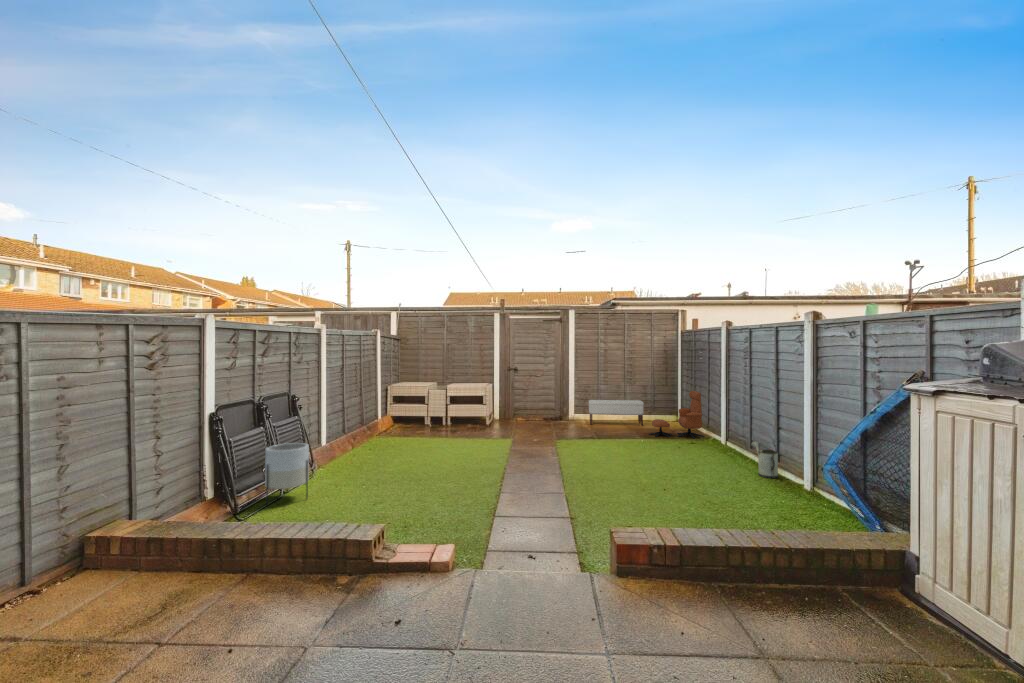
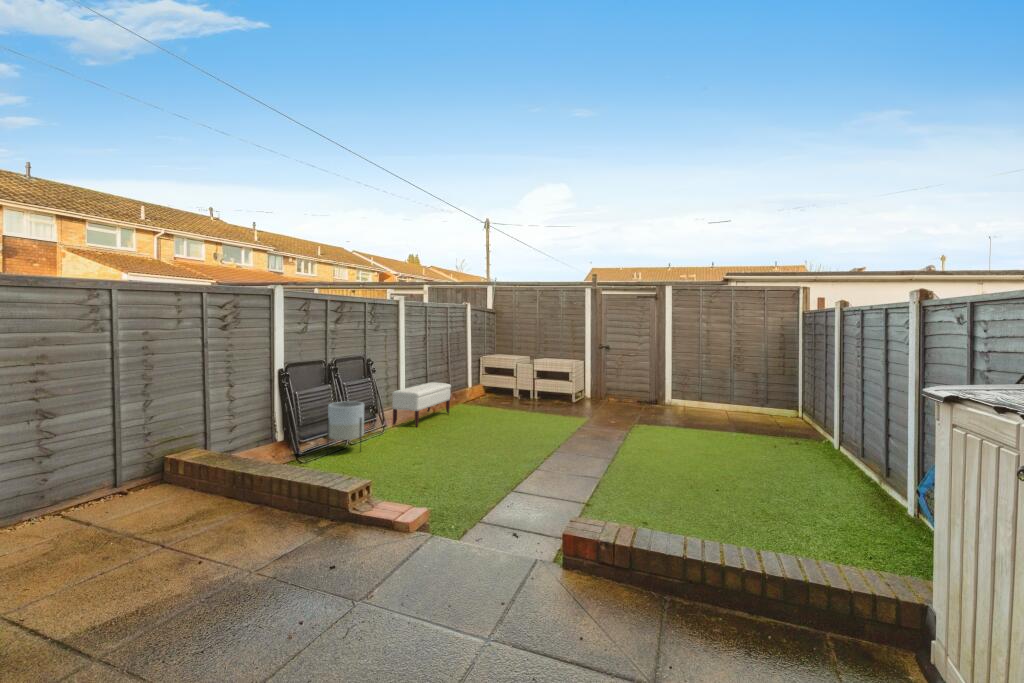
lounge chair: present [649,391,704,439] -> none [746,382,819,439]
bench: present [589,400,644,426] -> present [392,382,451,427]
watering can: present [751,441,778,478] -> none [856,448,888,497]

